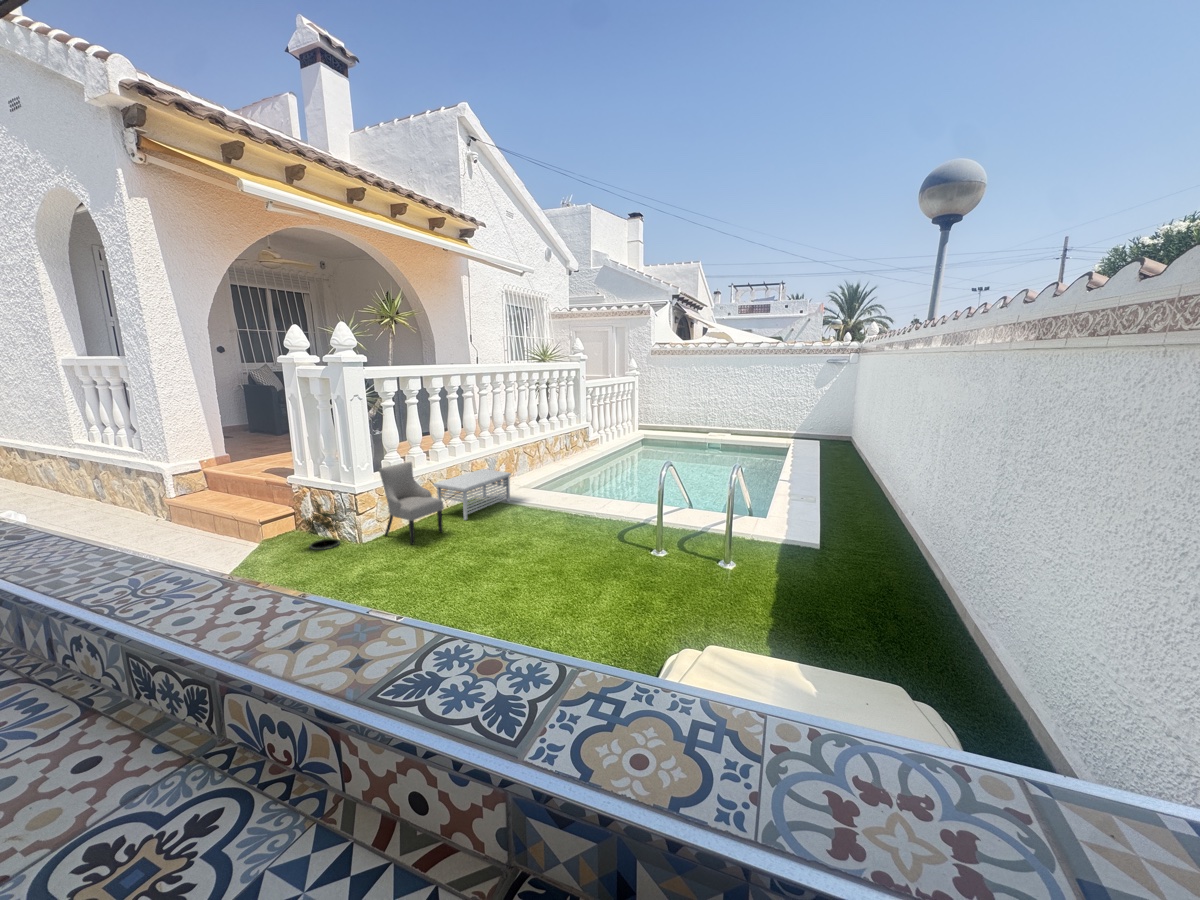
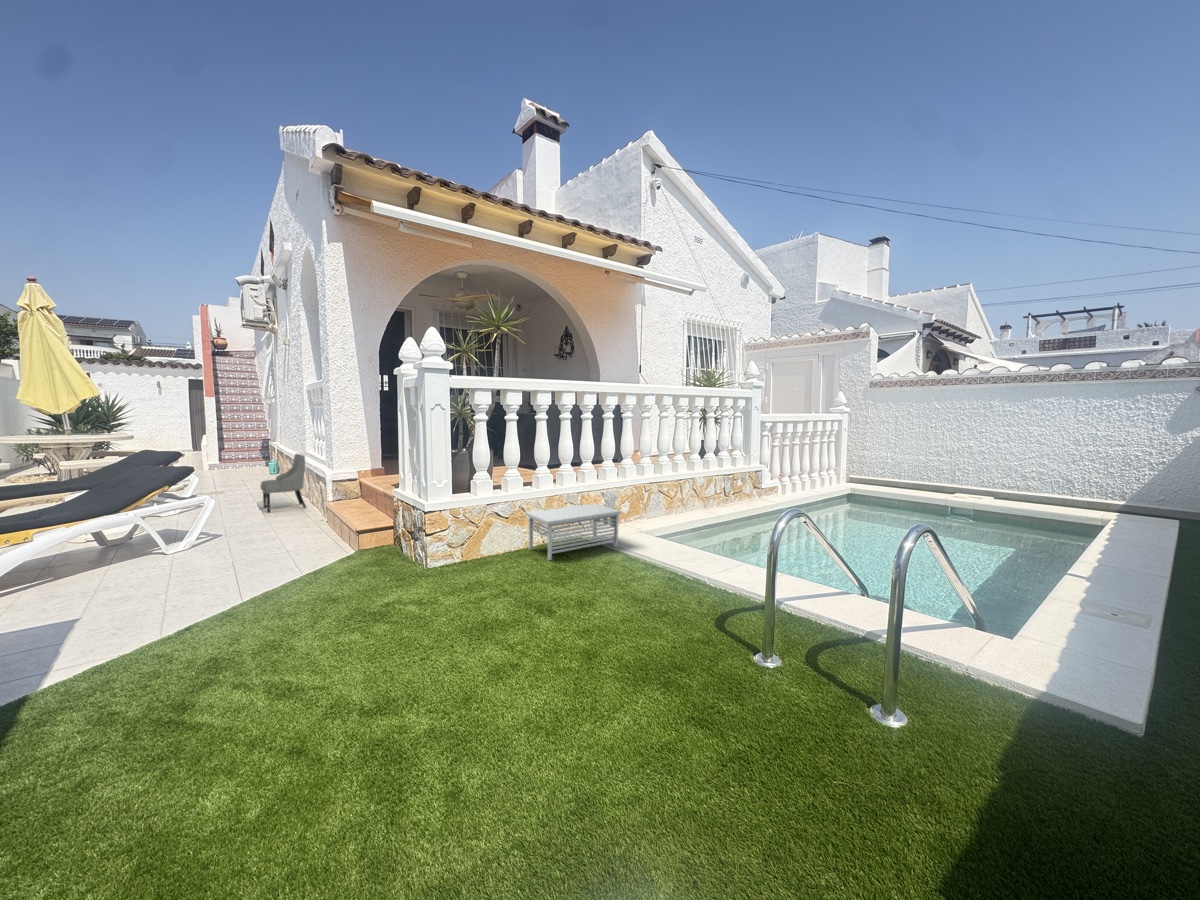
chair: present [379,462,444,544] -> present [261,454,306,512]
potted tree: present [304,501,340,550] -> none [372,511,412,568]

